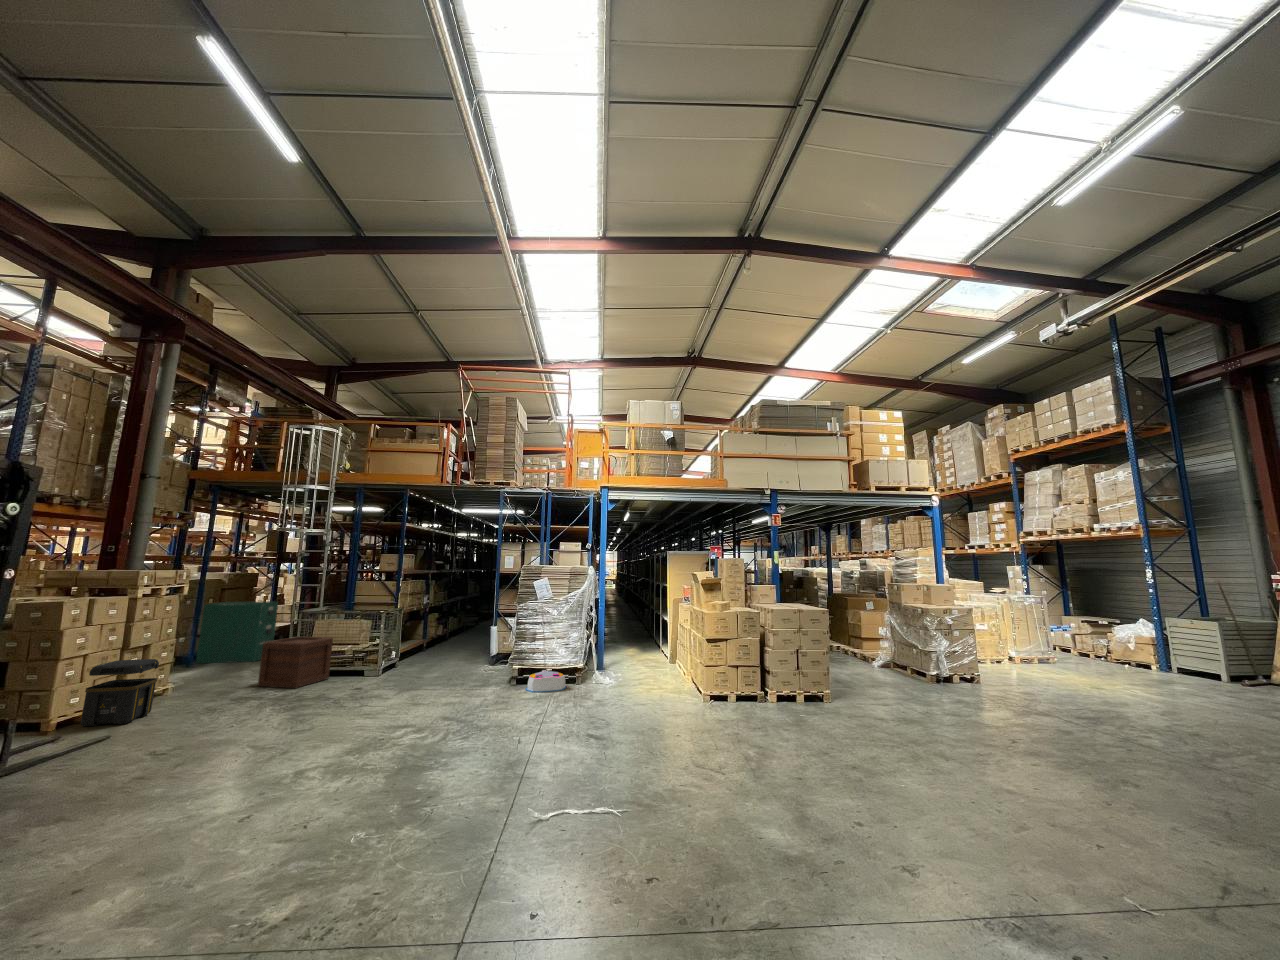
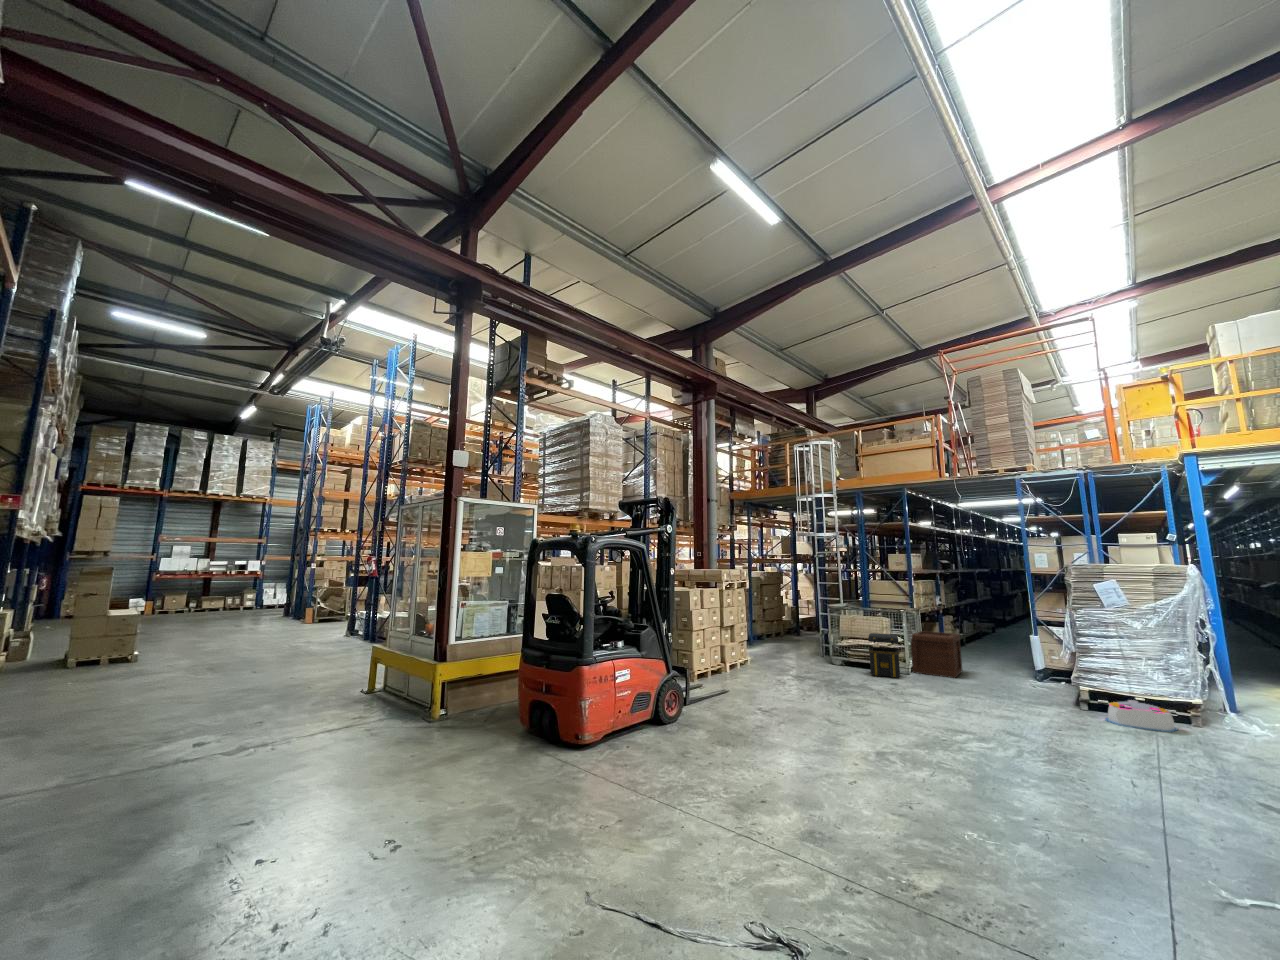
filing cabinet: present [196,601,278,663] -> none [753,595,805,647]
wooden crate: present [258,636,333,688] -> present [911,631,962,678]
toolbox: present [81,659,159,726] -> present [868,633,900,678]

